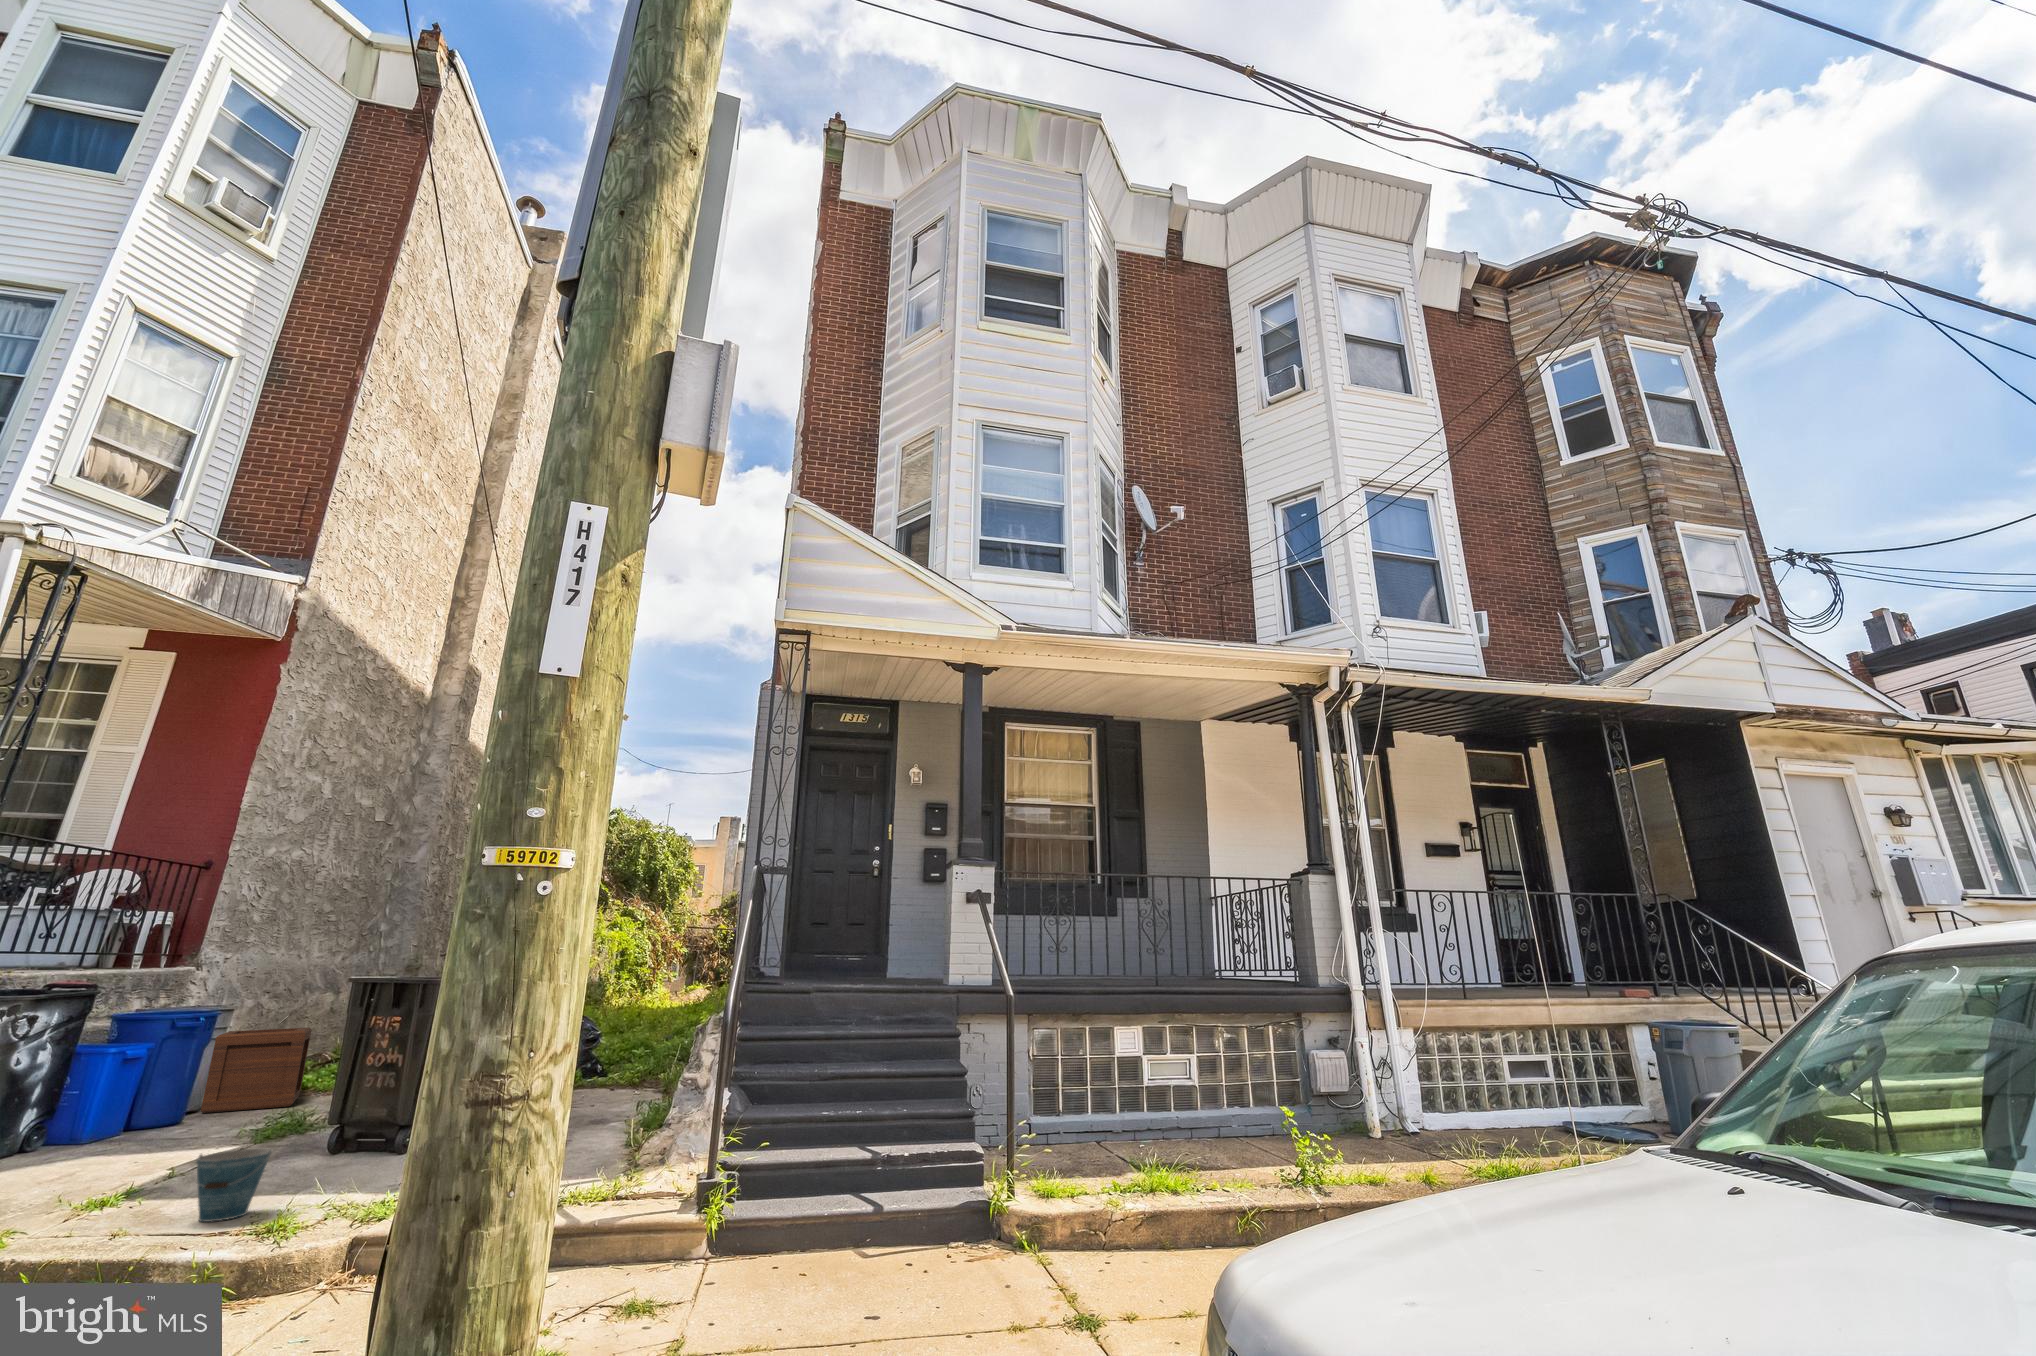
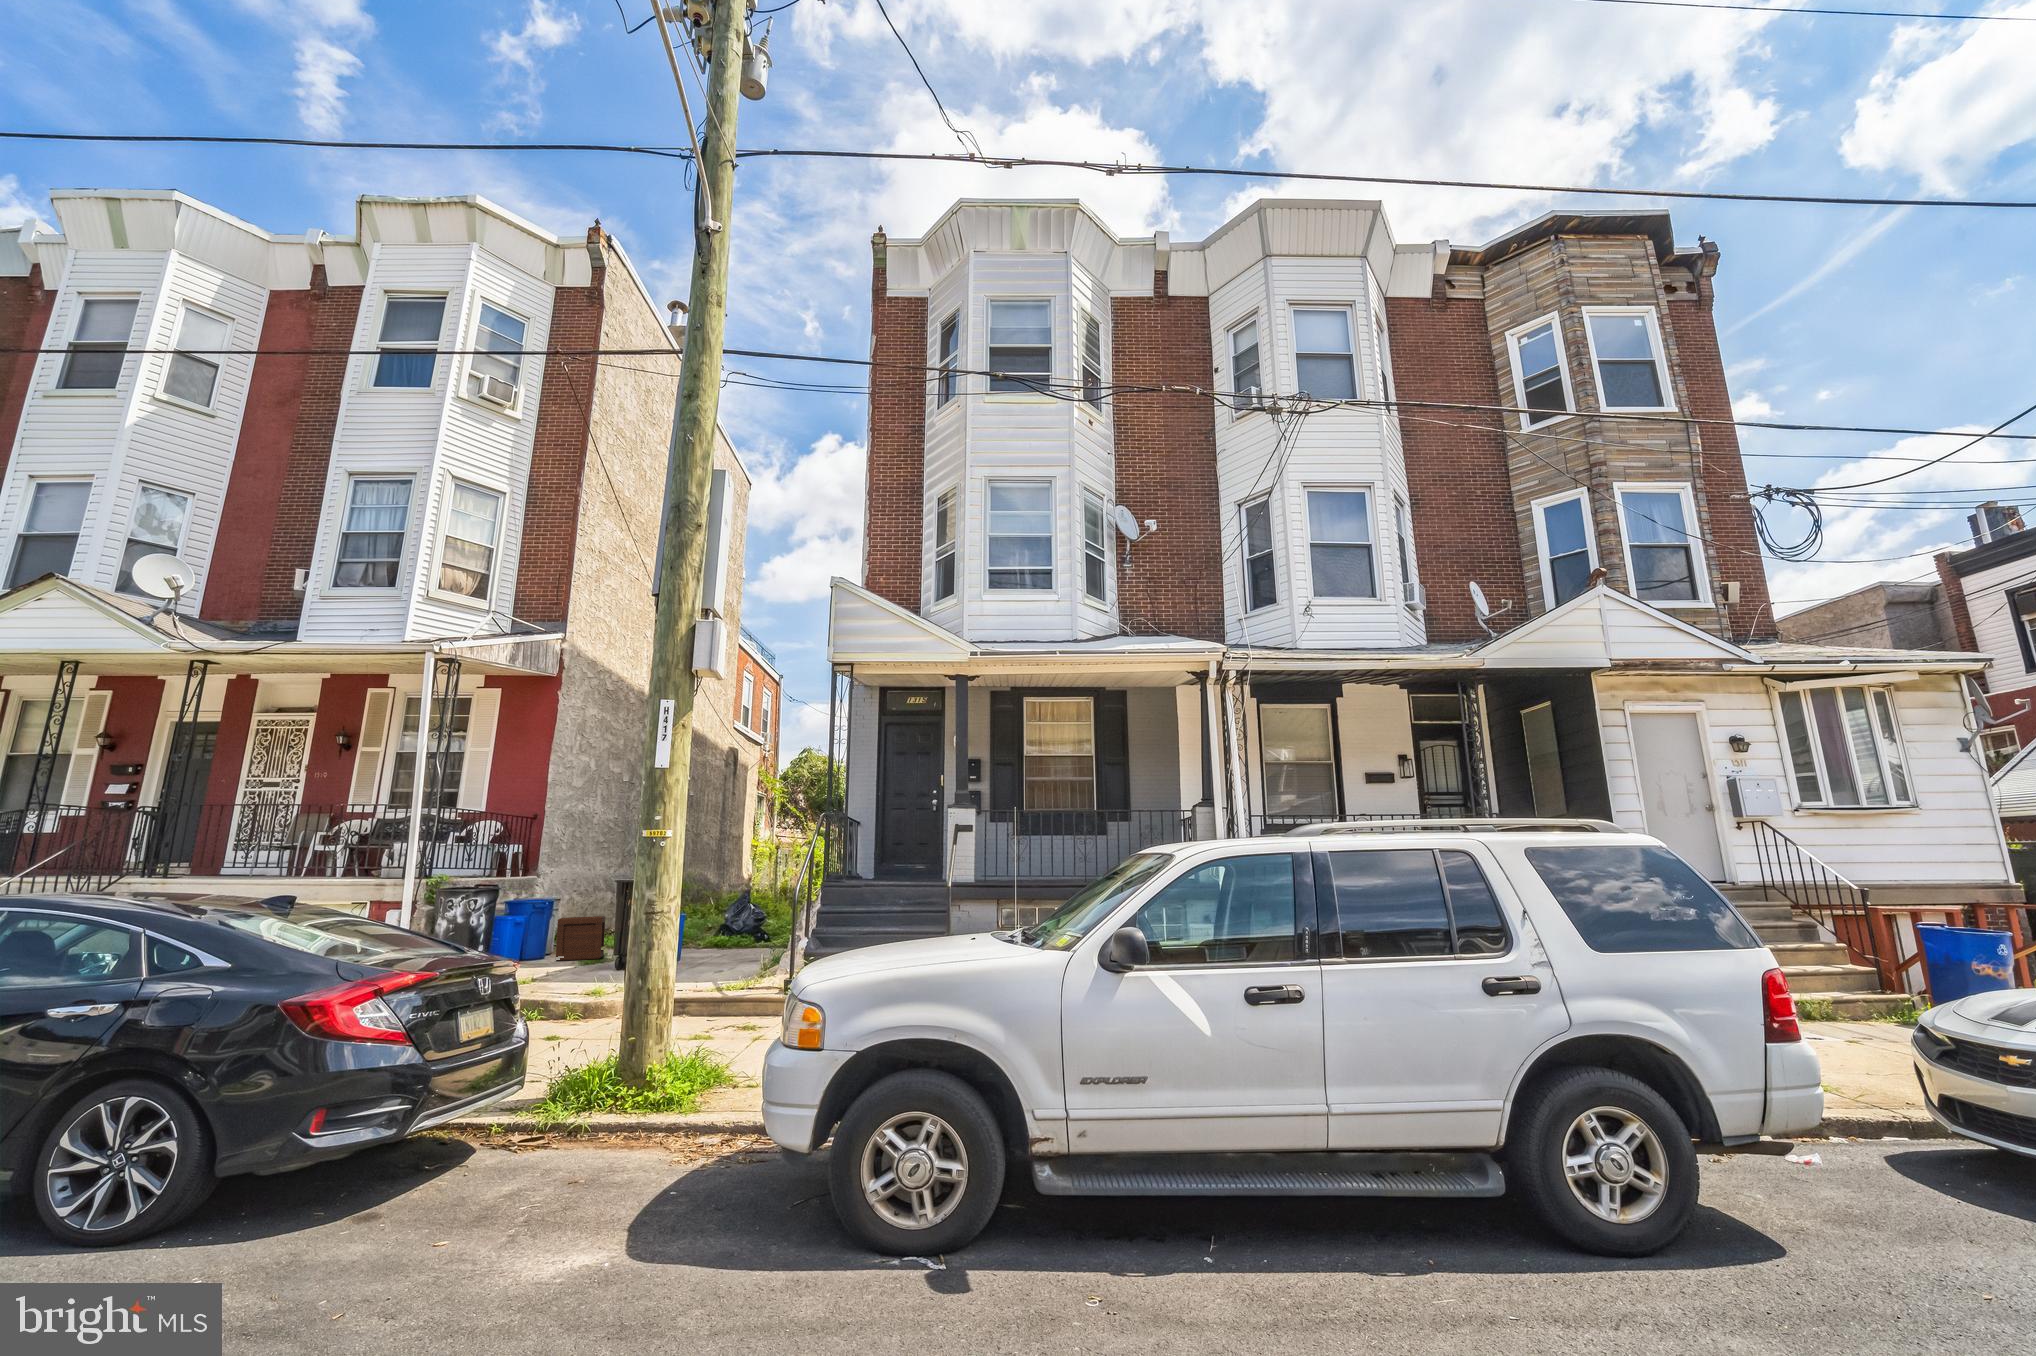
bucket: present [191,1148,272,1222] -> none [563,960,594,989]

